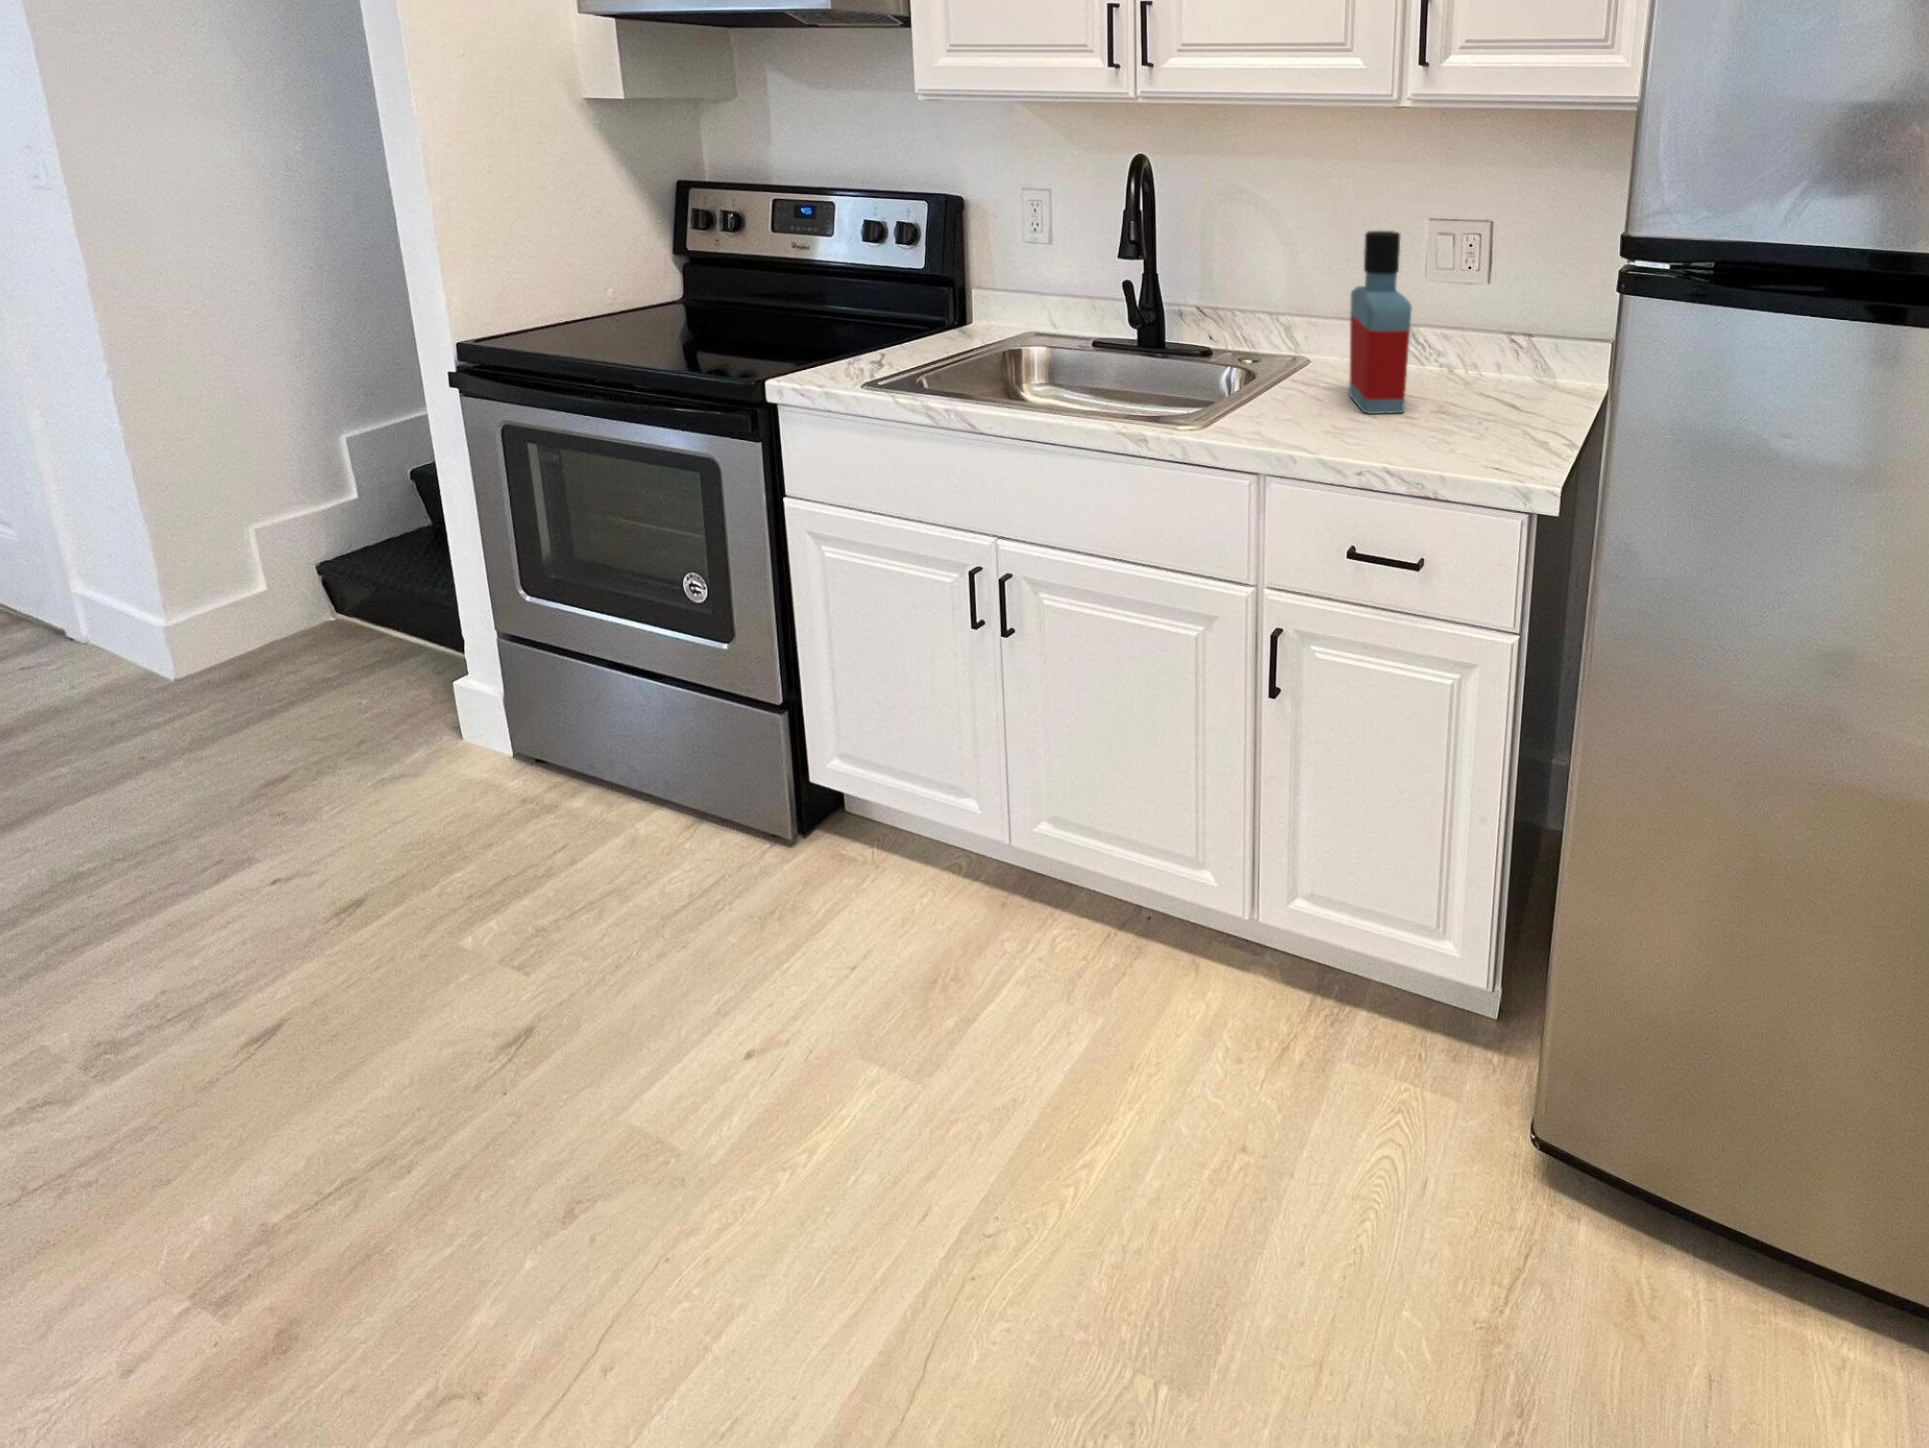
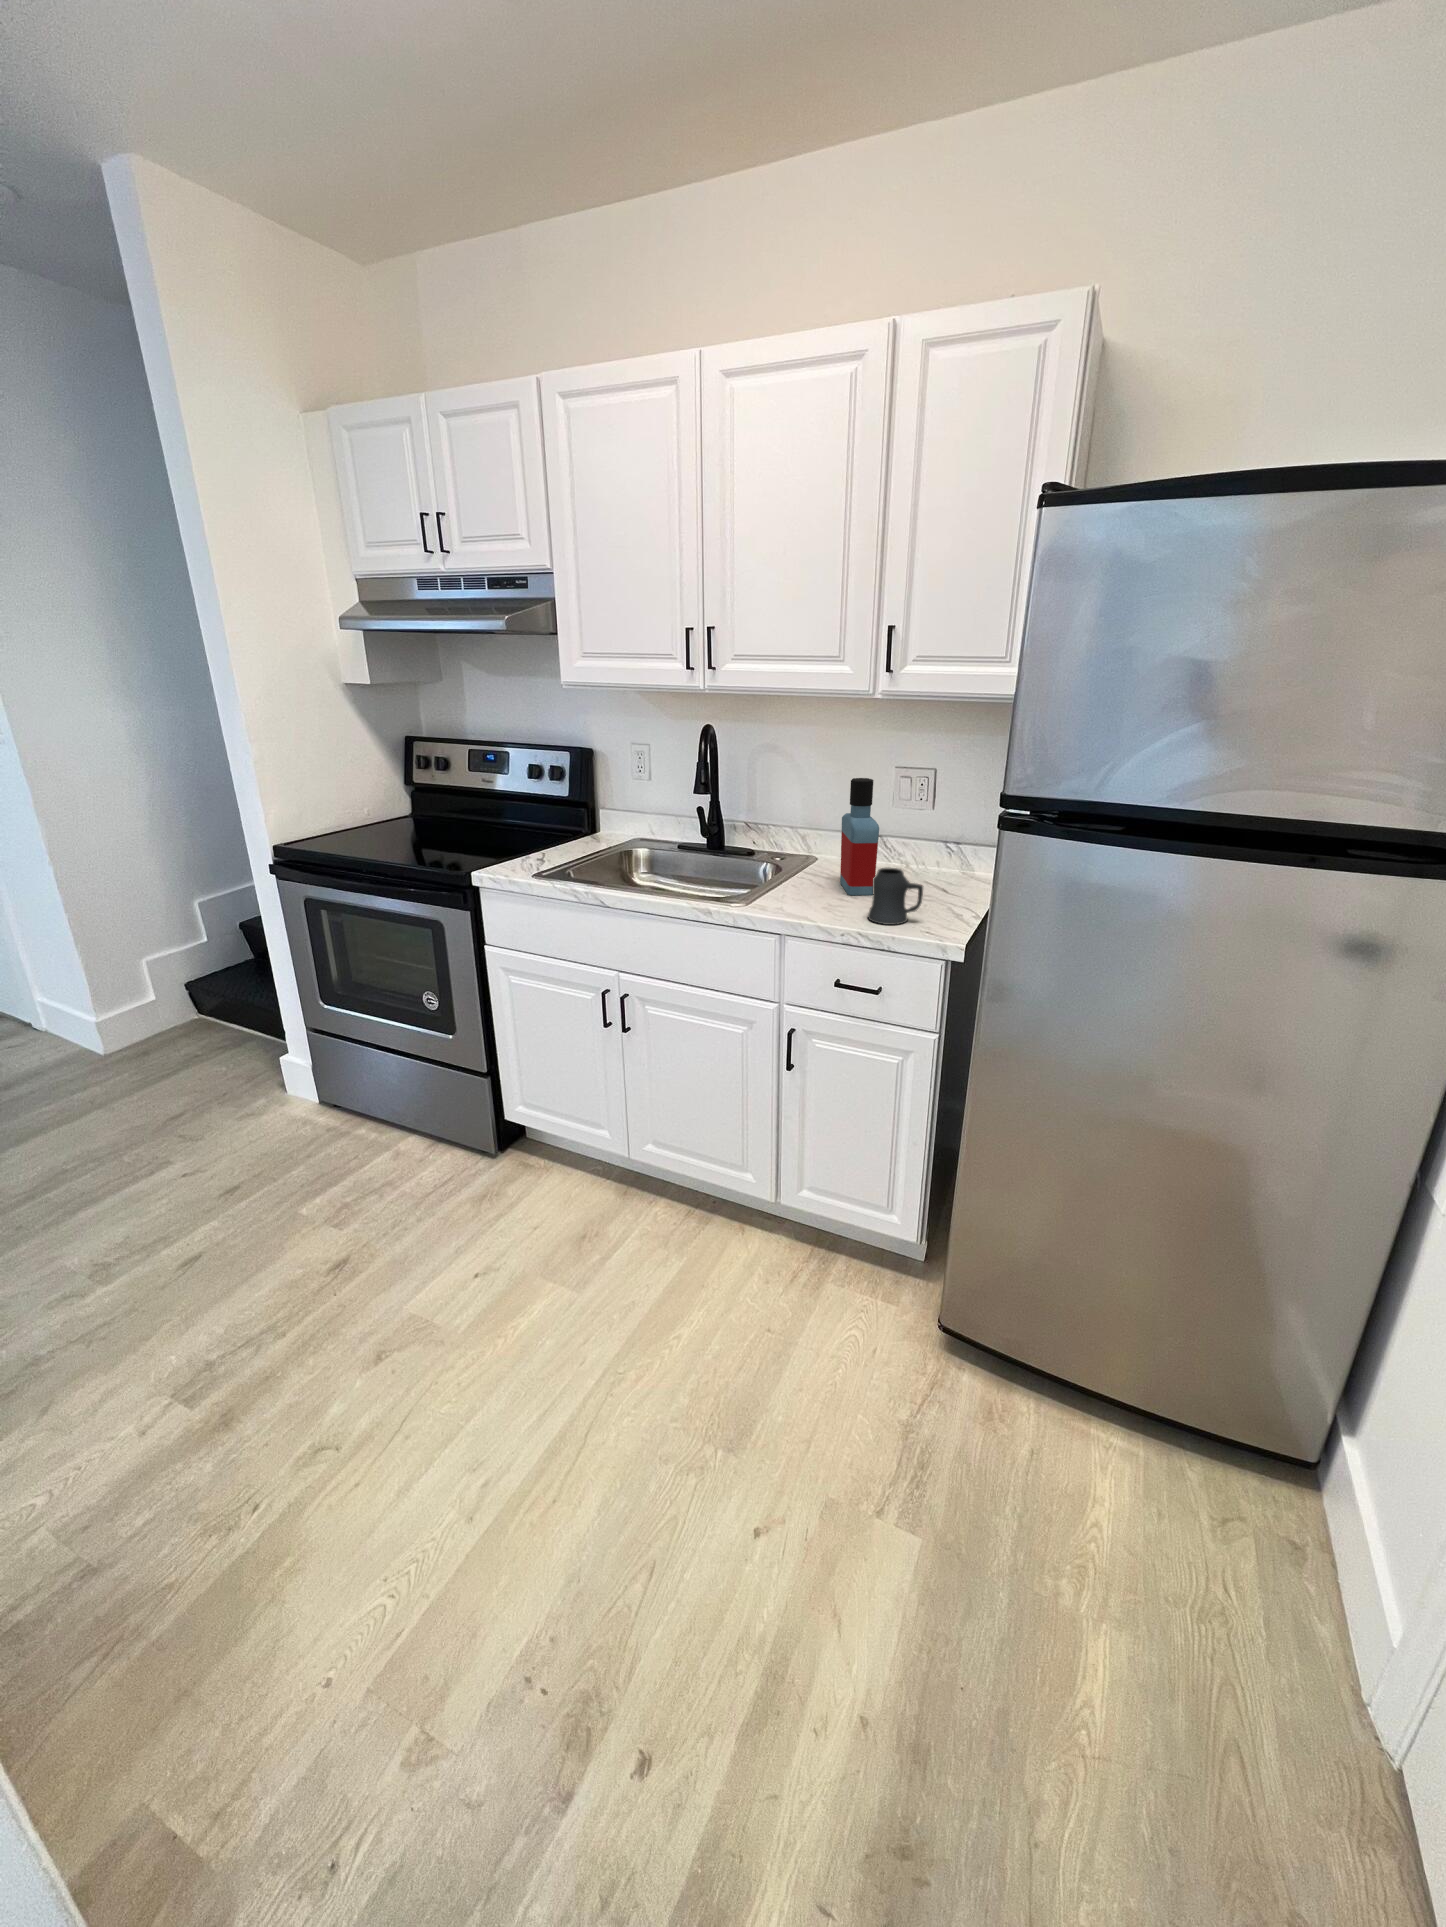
mug: none [1398,367,1488,458] -> present [868,868,923,925]

